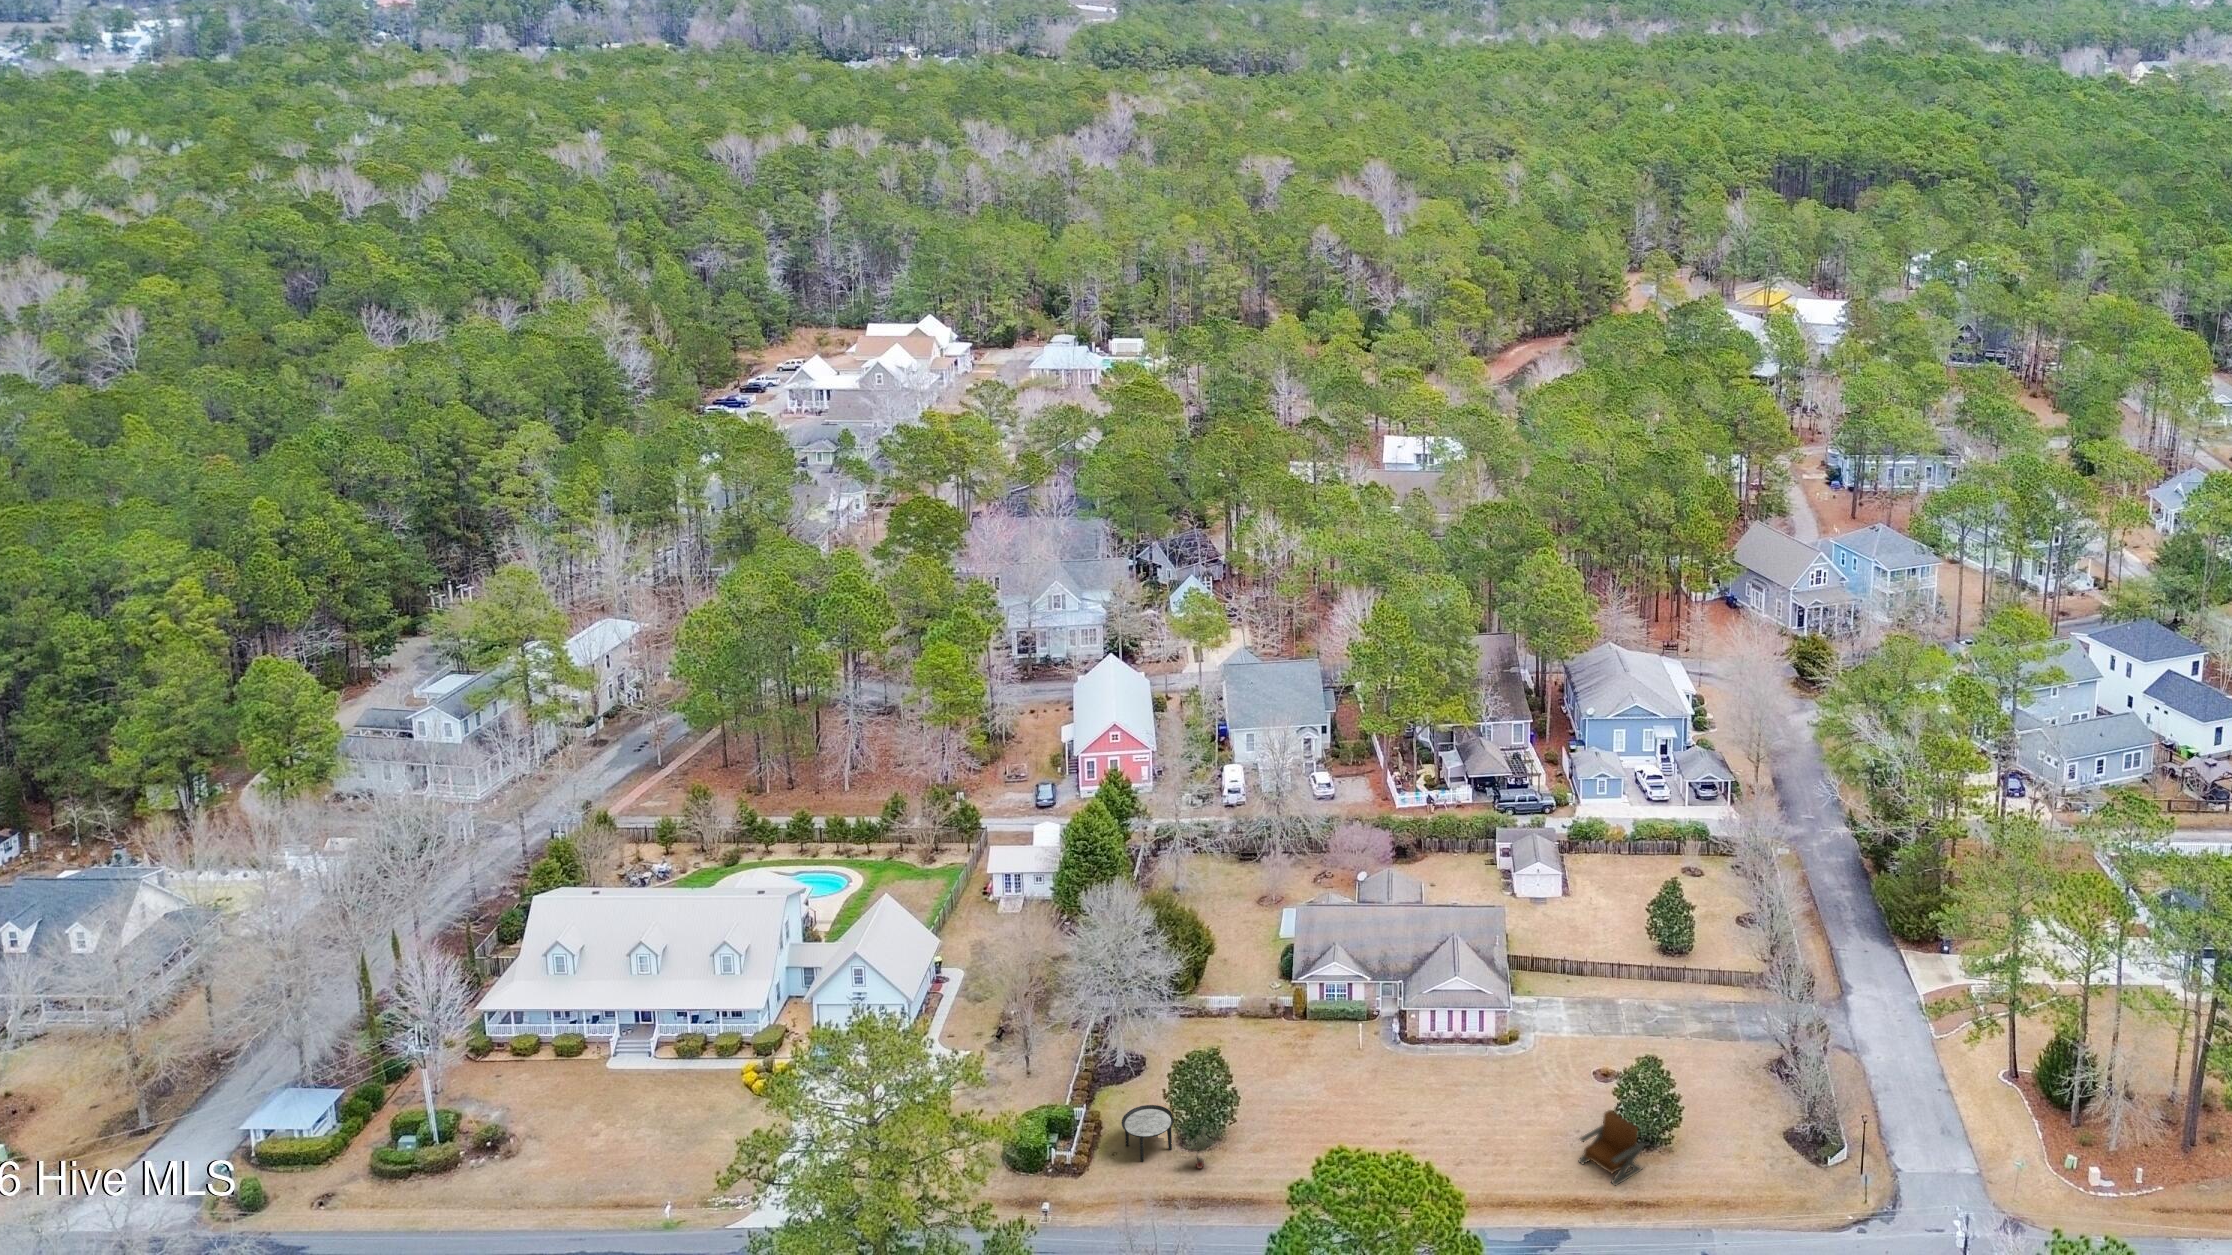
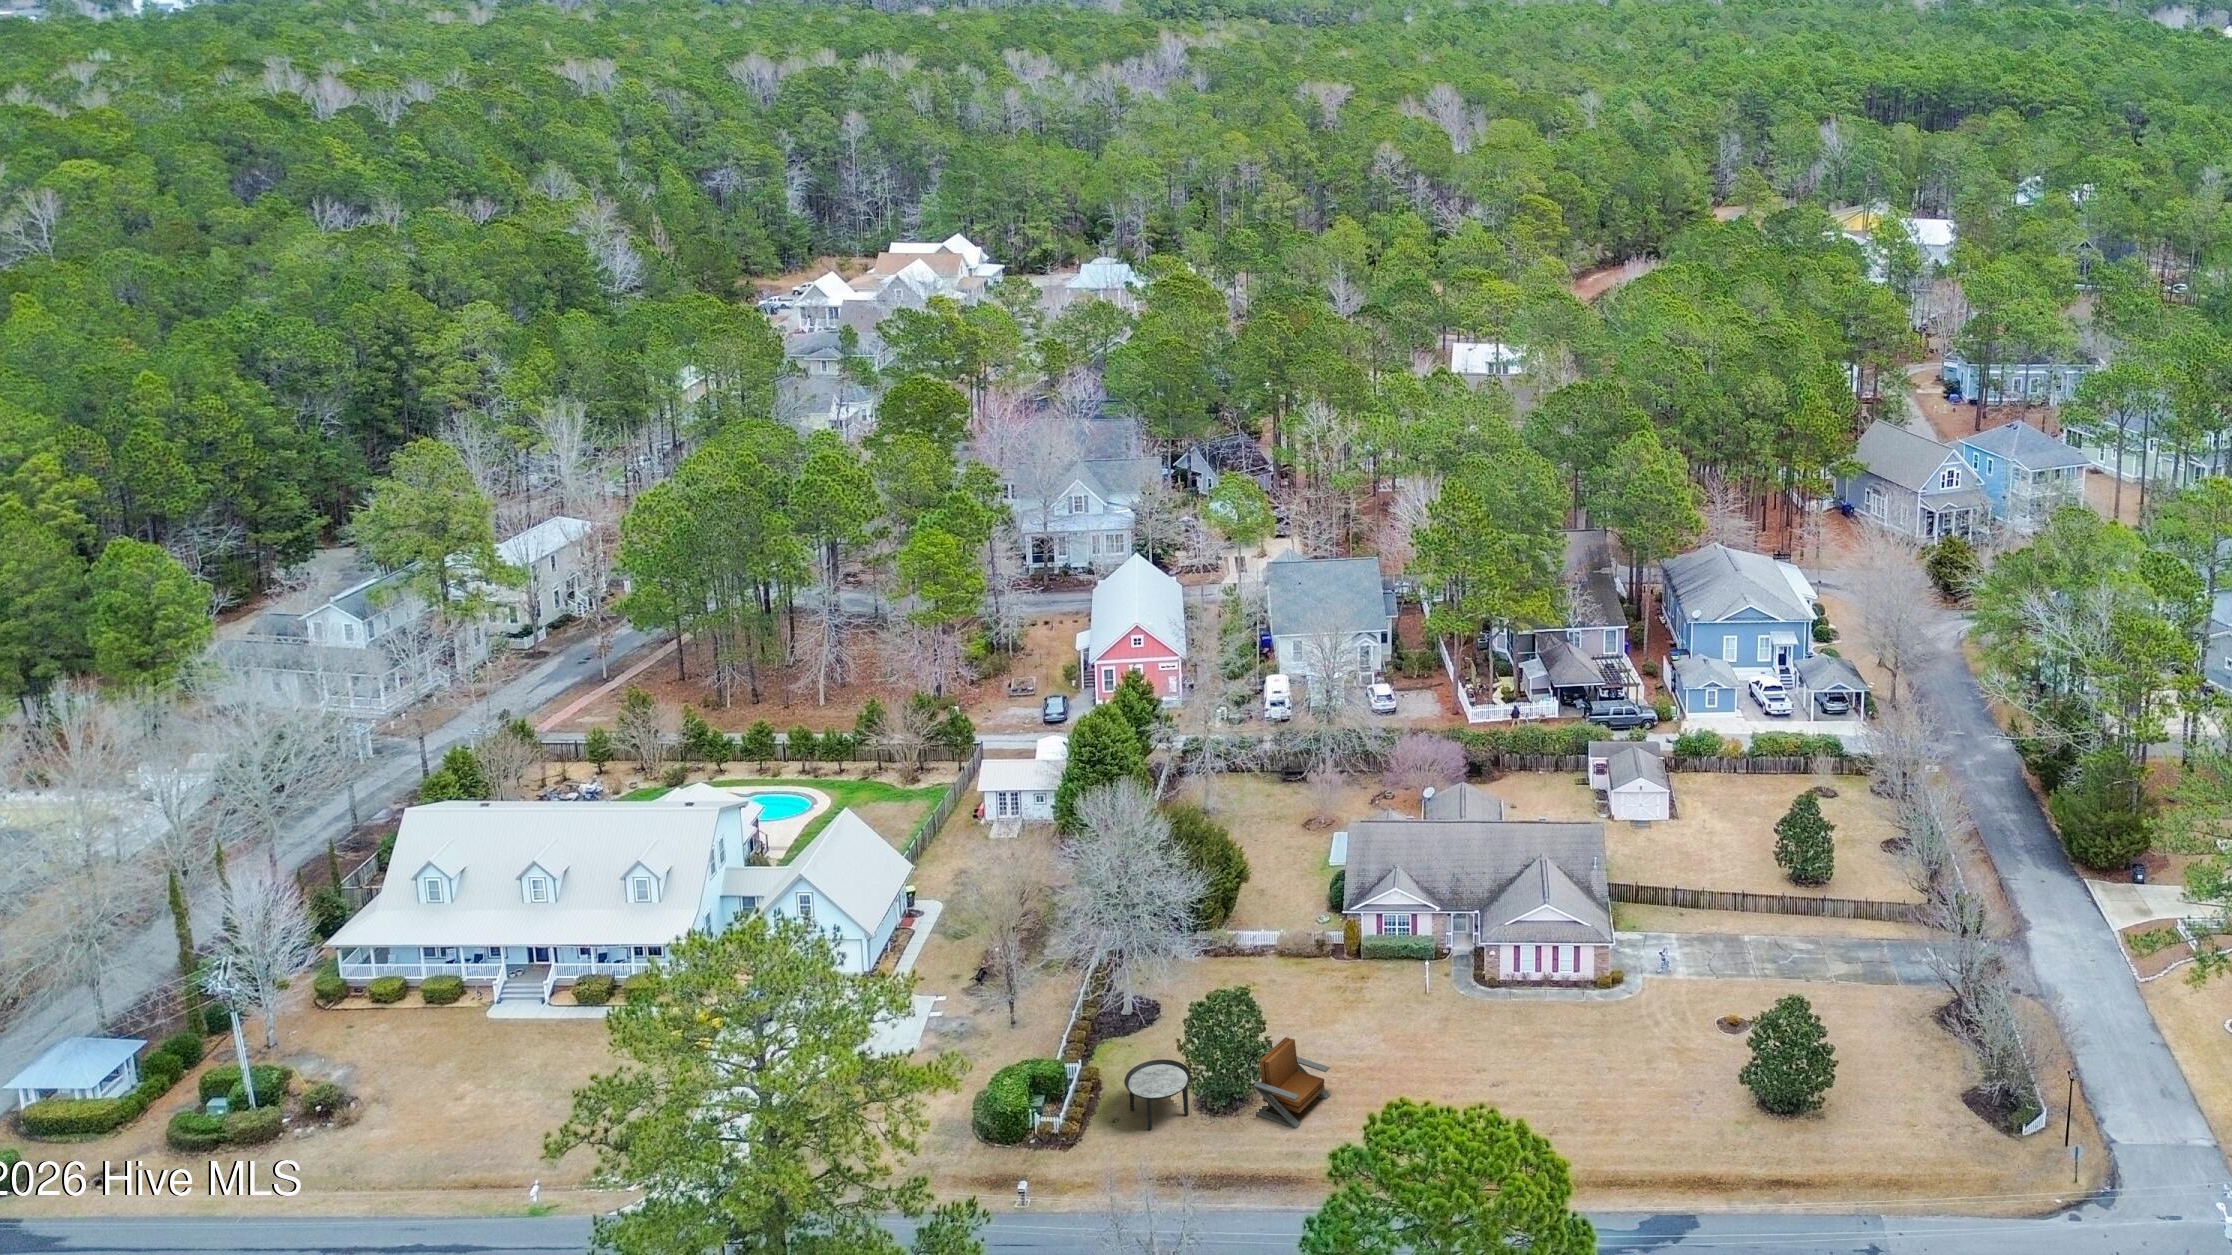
lounge chair: present [1579,1110,1644,1185] -> present [1253,1037,1330,1129]
potted tree: present [1183,1127,1215,1169] -> none [1200,1085,1244,1139]

